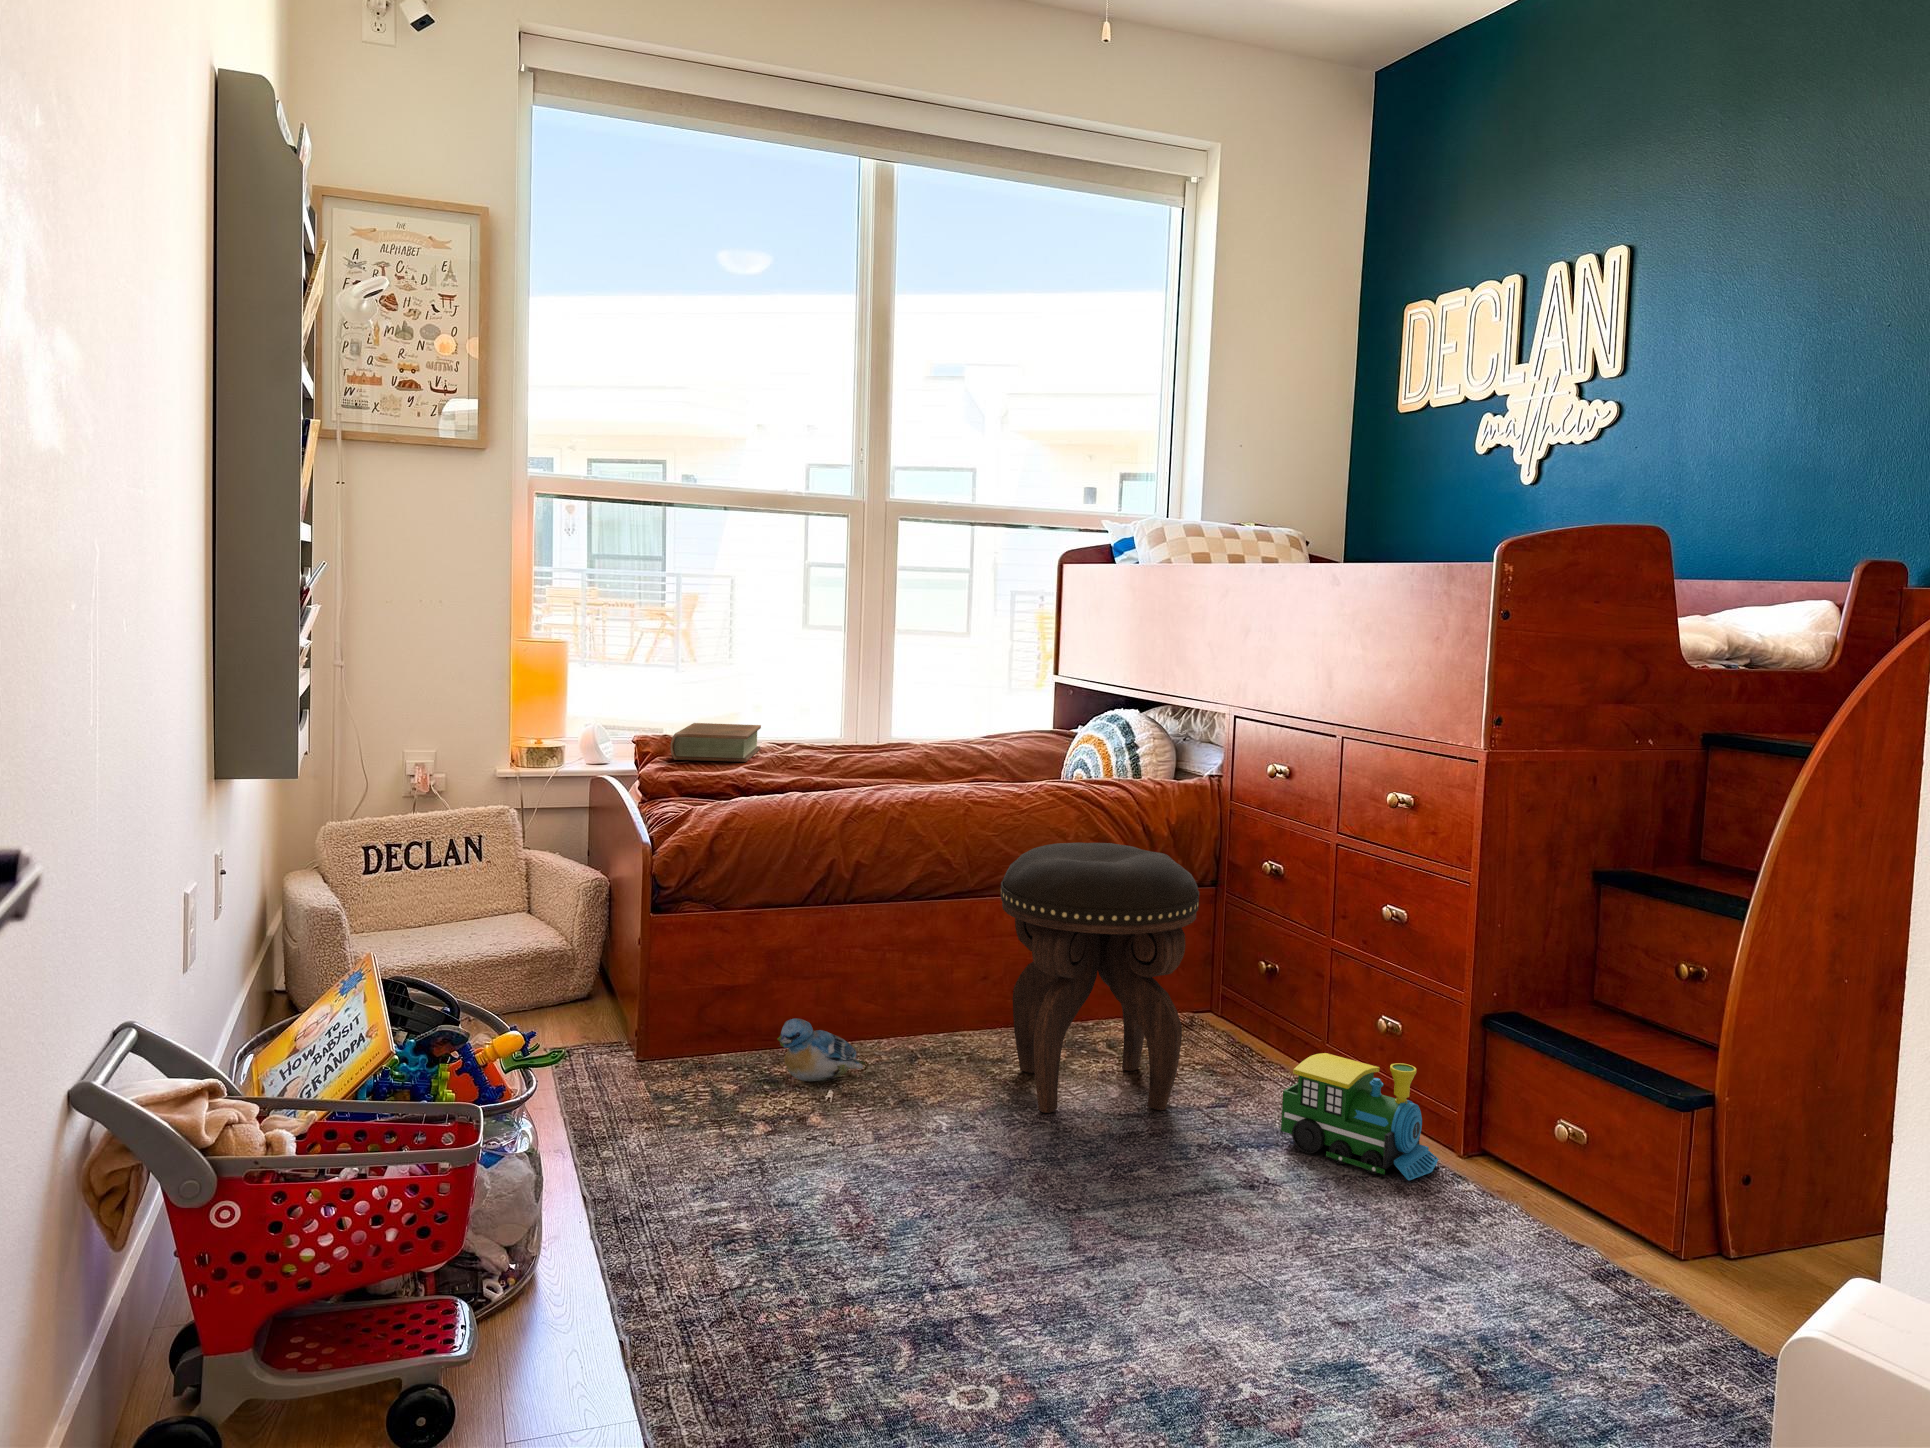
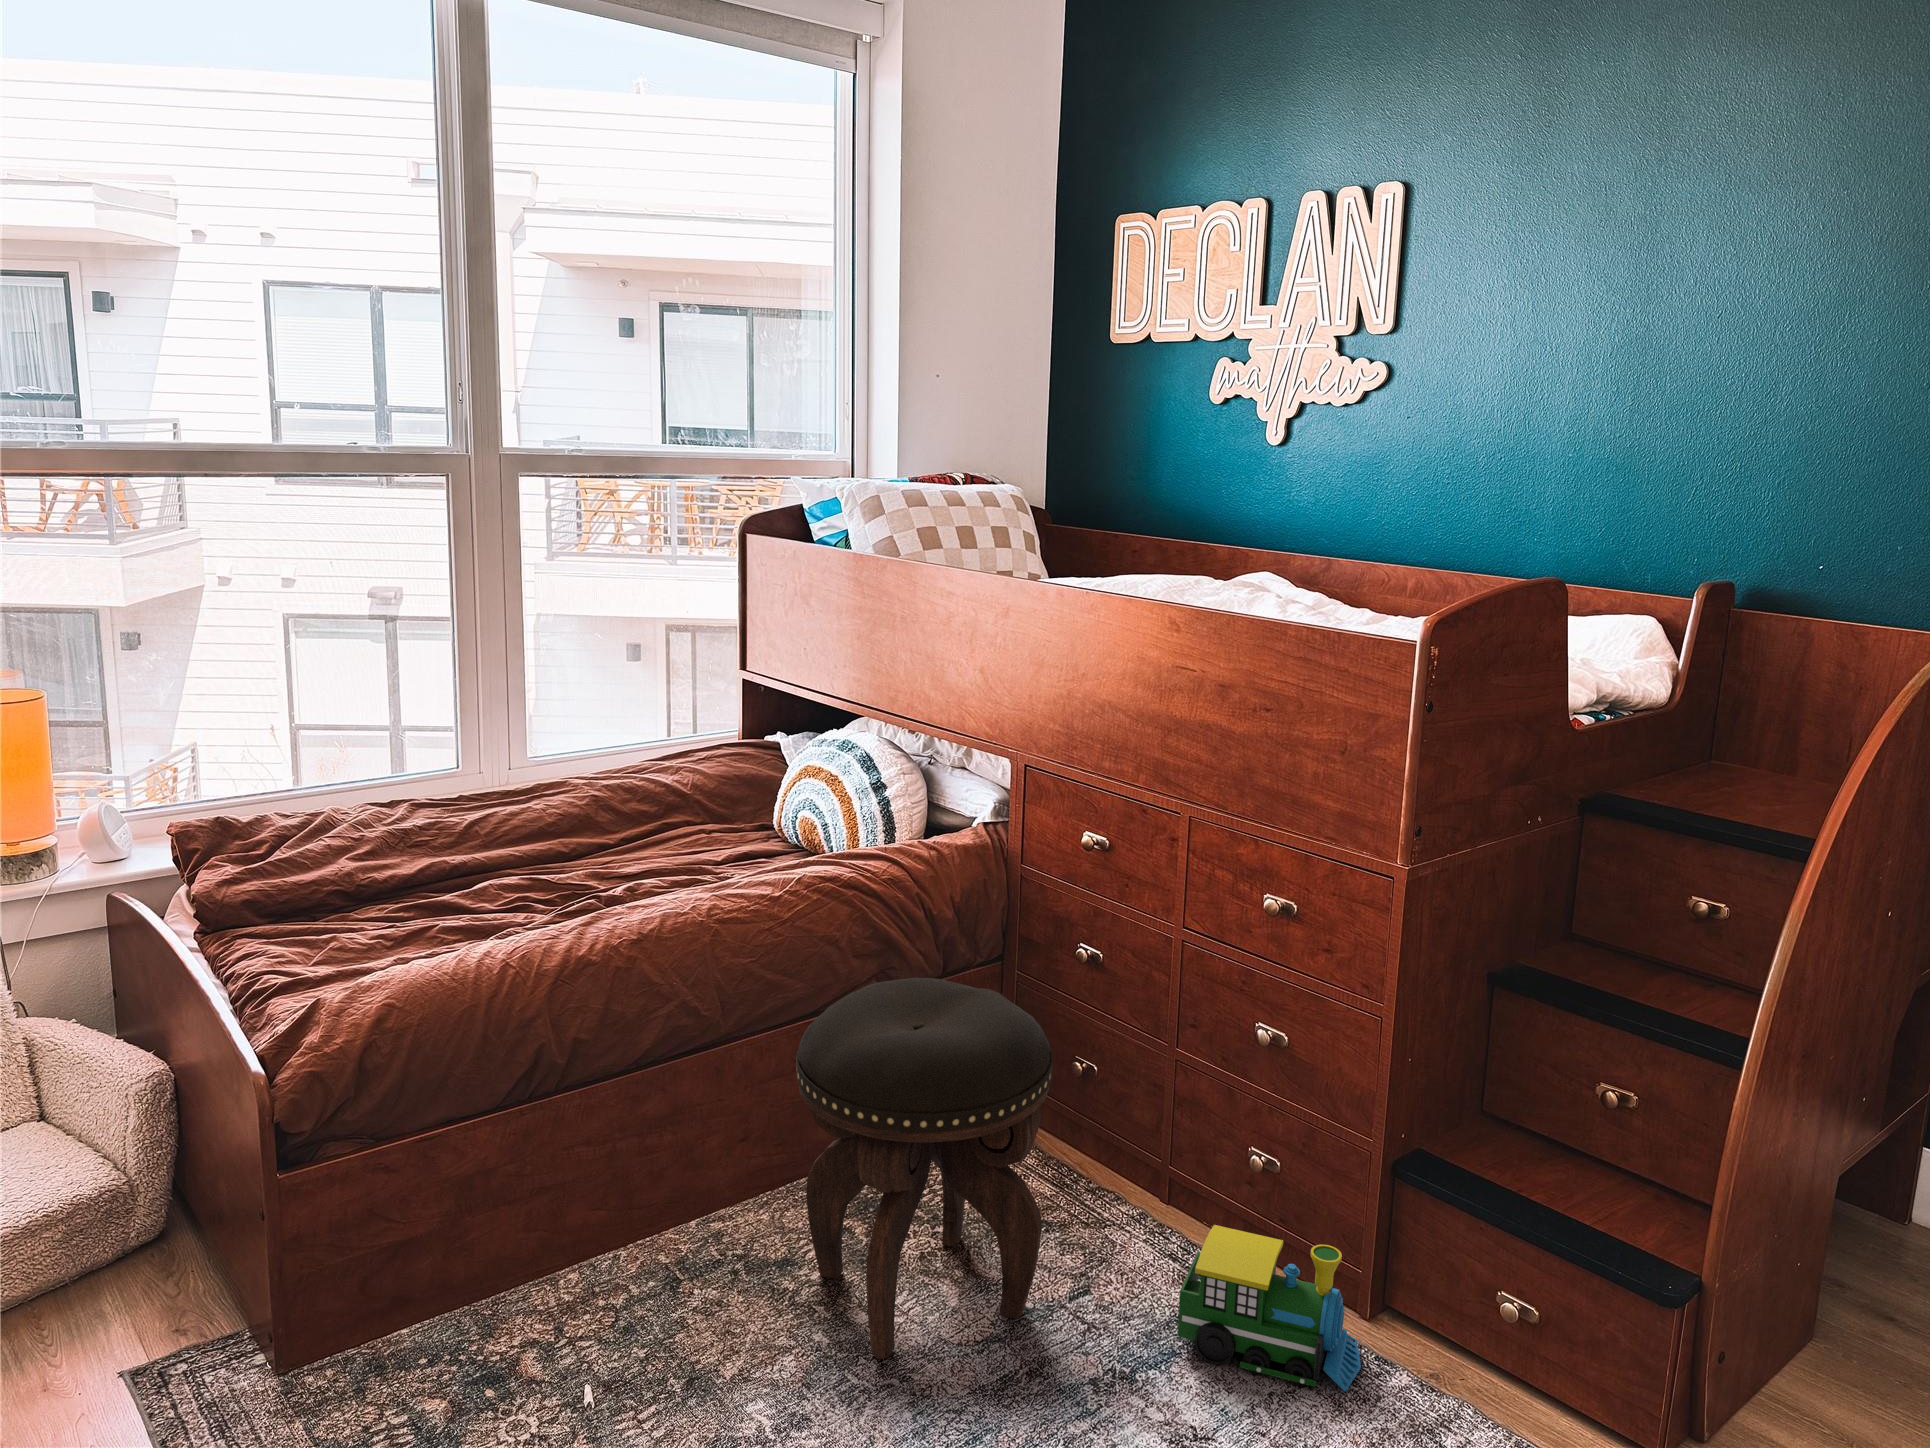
book: present [671,723,761,762] -> none [243,789,368,867]
plush toy: present [777,1018,865,1081] -> none [498,1289,624,1370]

